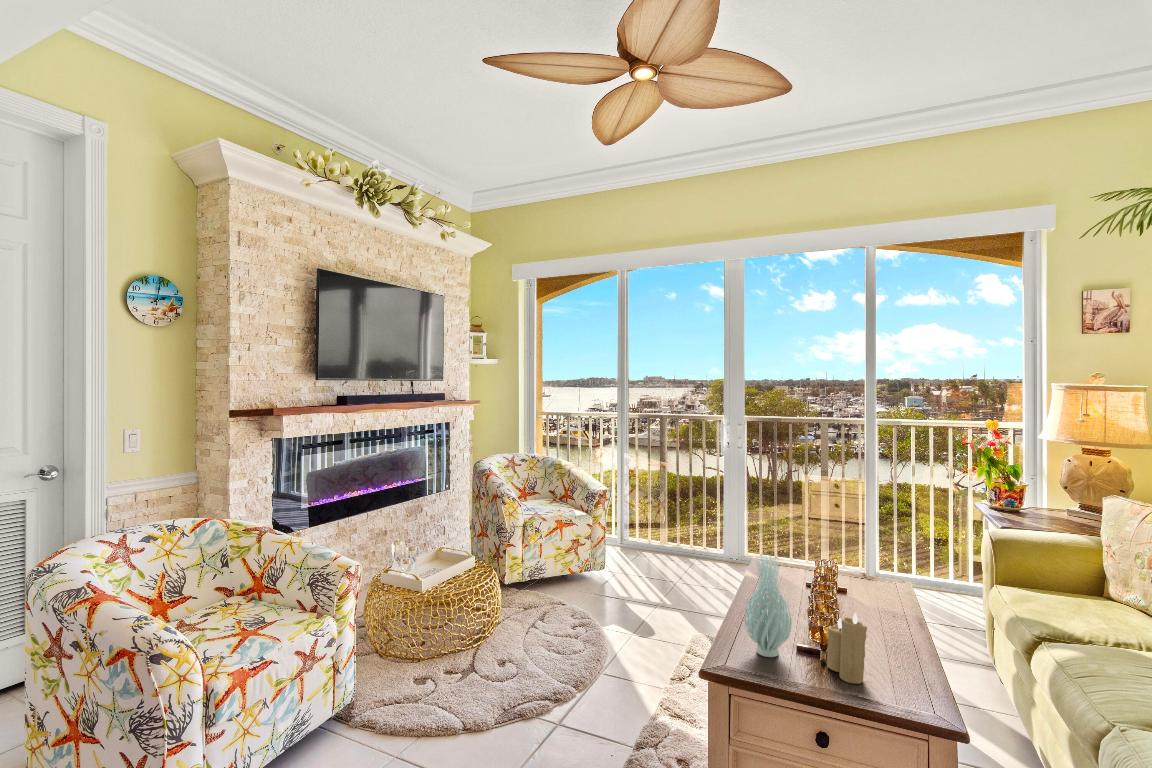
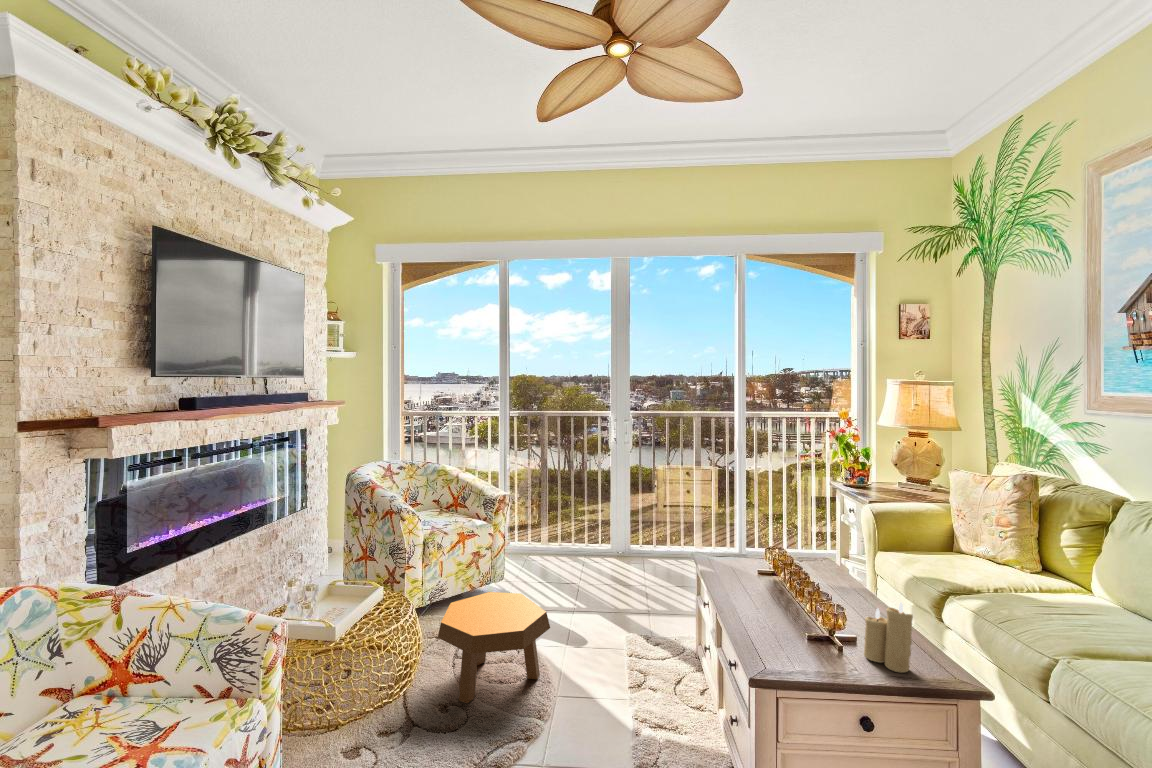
vase: present [745,556,792,657] -> none [780,551,829,658]
footstool: none [506,574,602,663] -> present [438,592,550,703]

